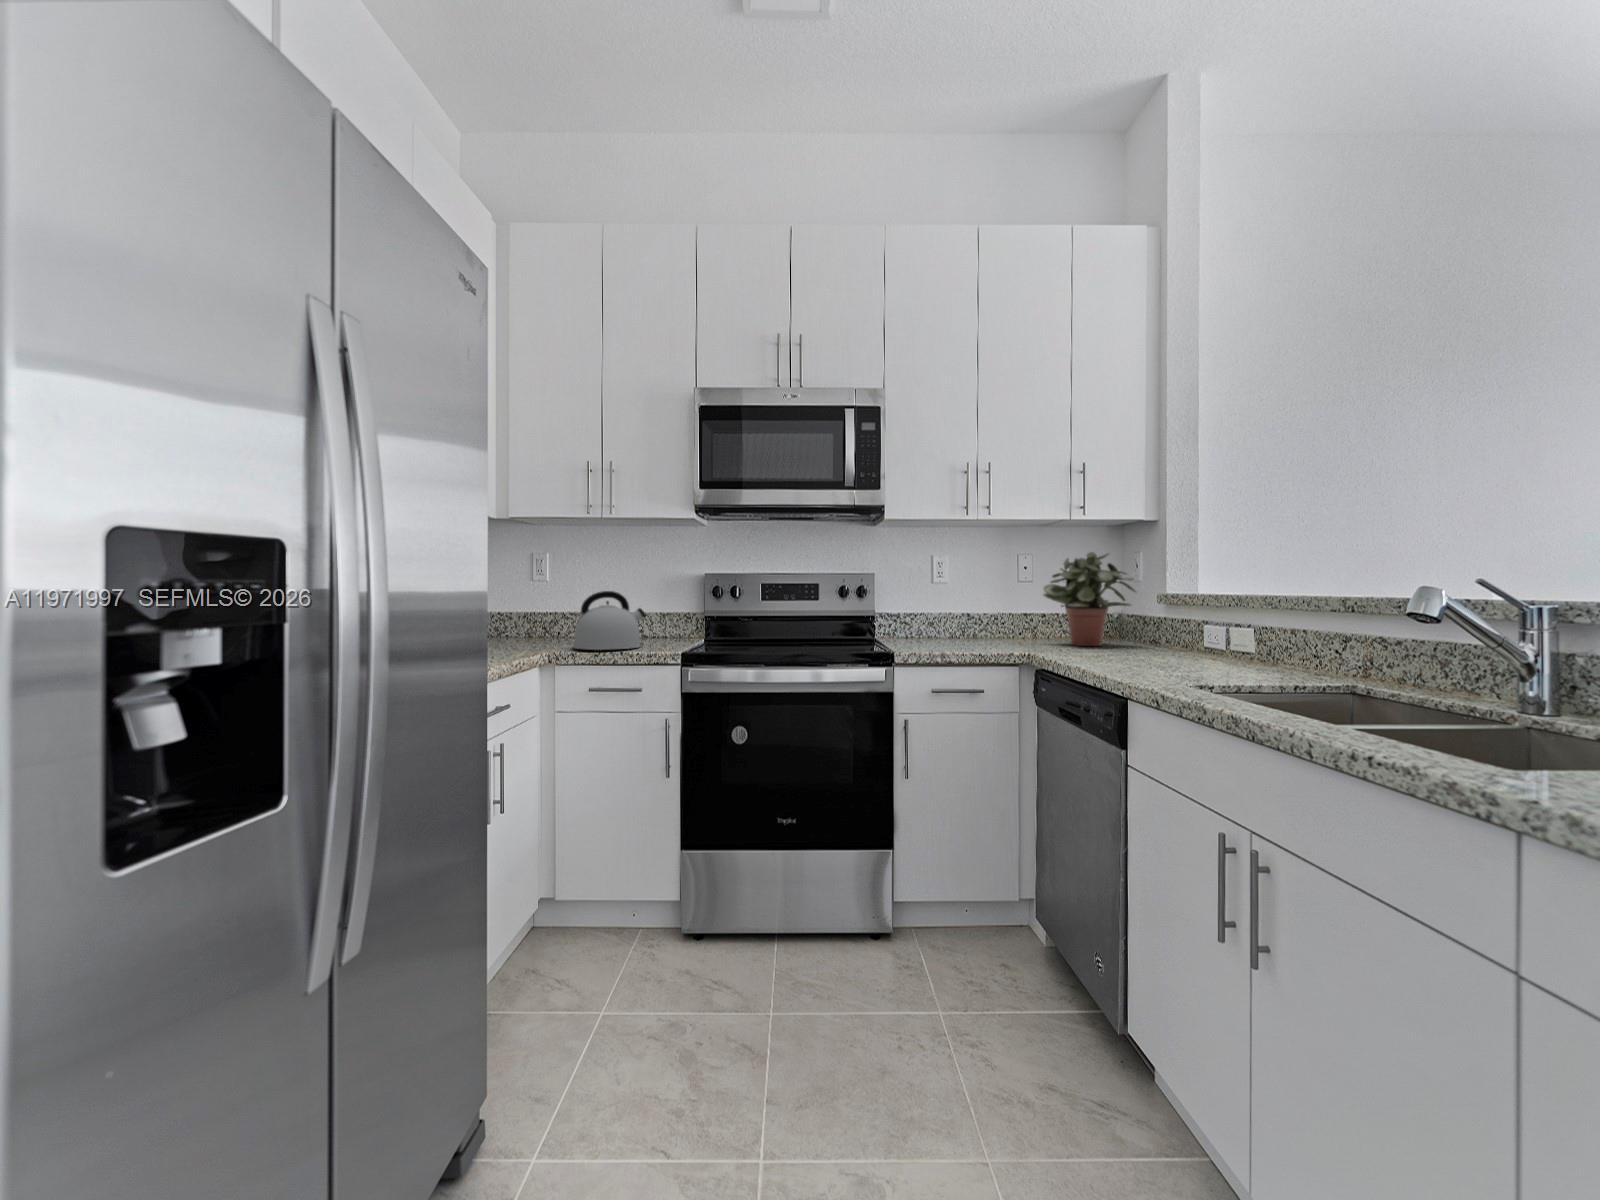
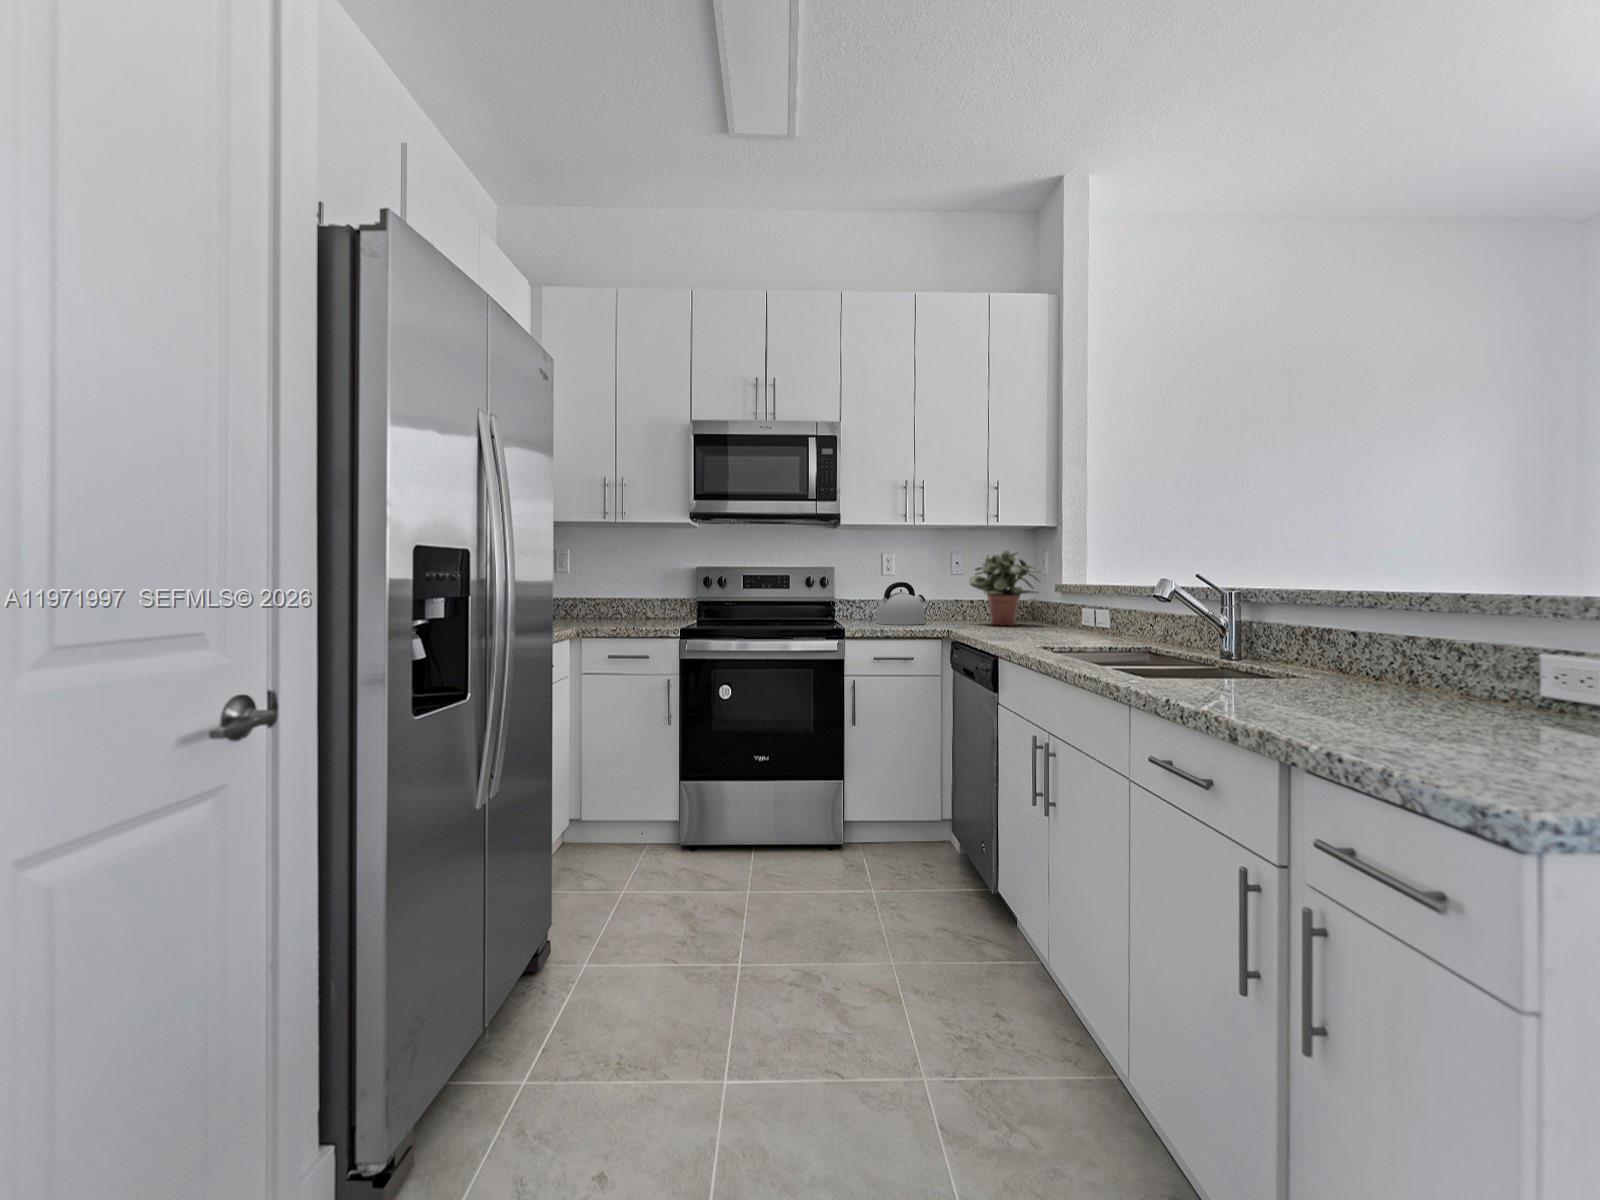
kettle: present [574,591,646,650] -> present [876,582,925,625]

